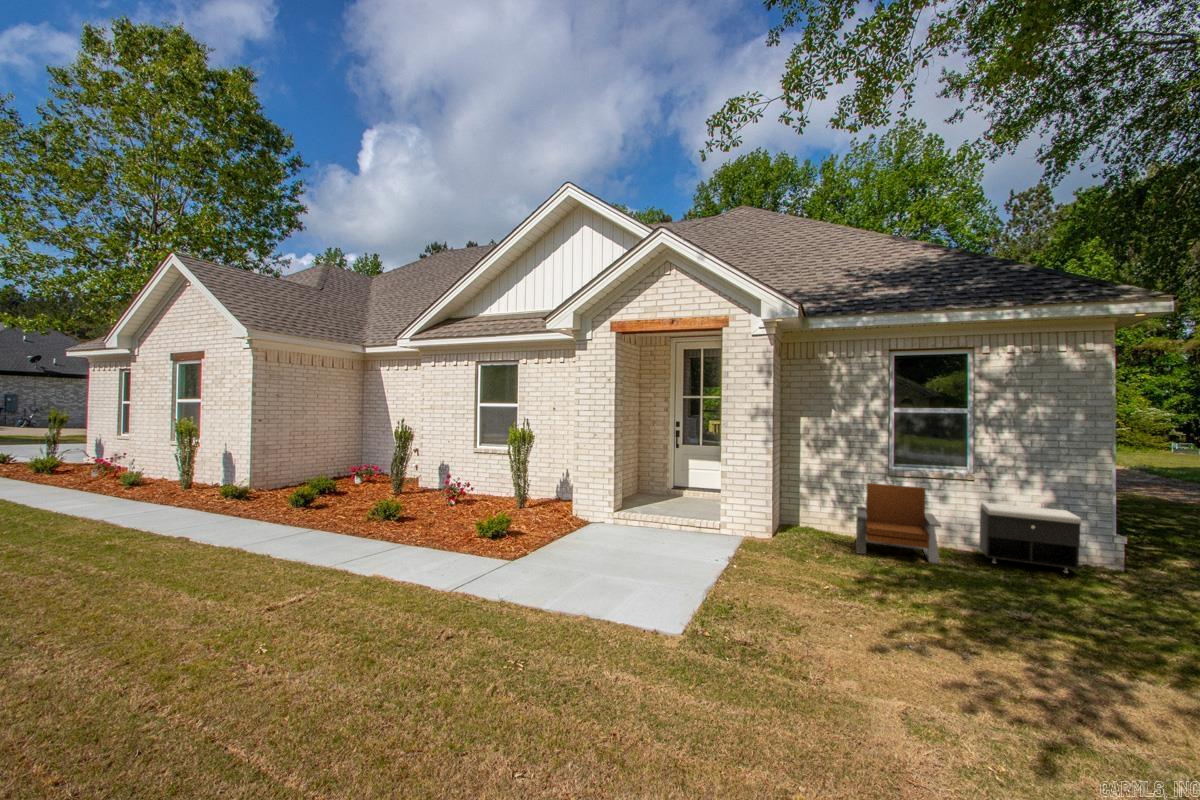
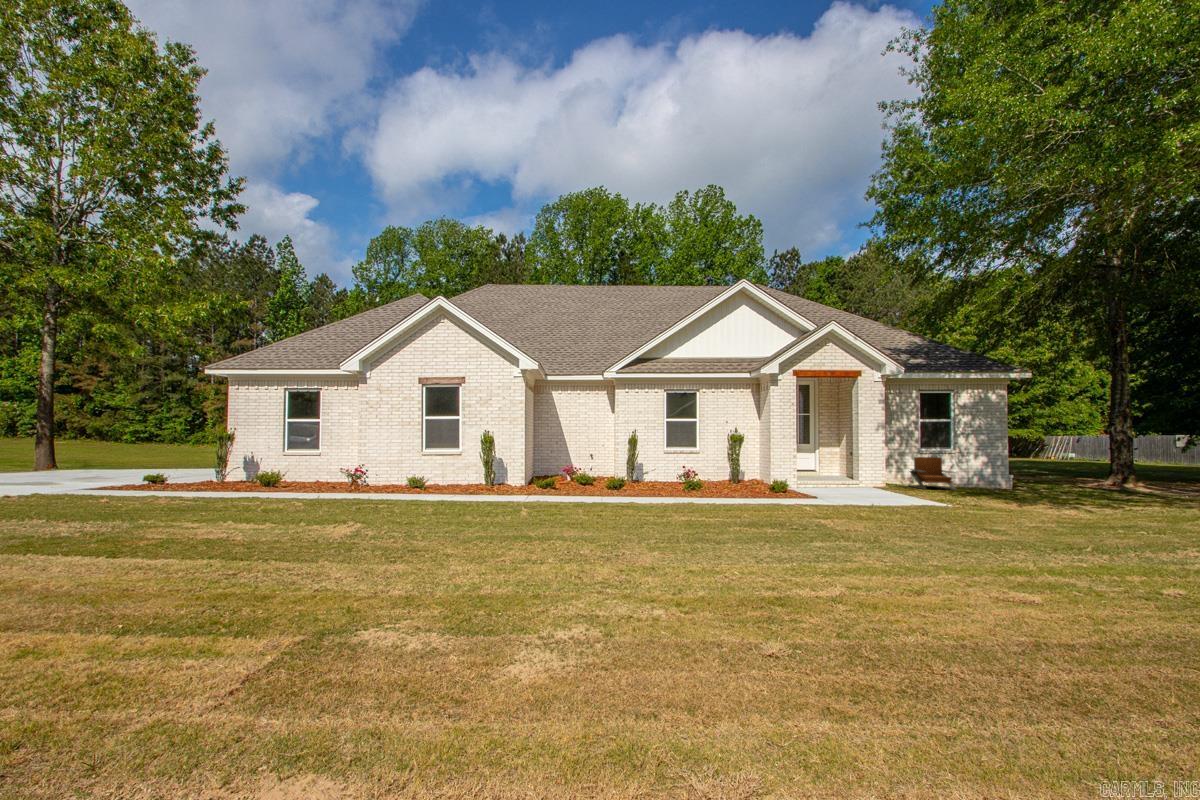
storage bench: present [979,503,1081,573] -> none [959,463,1003,490]

